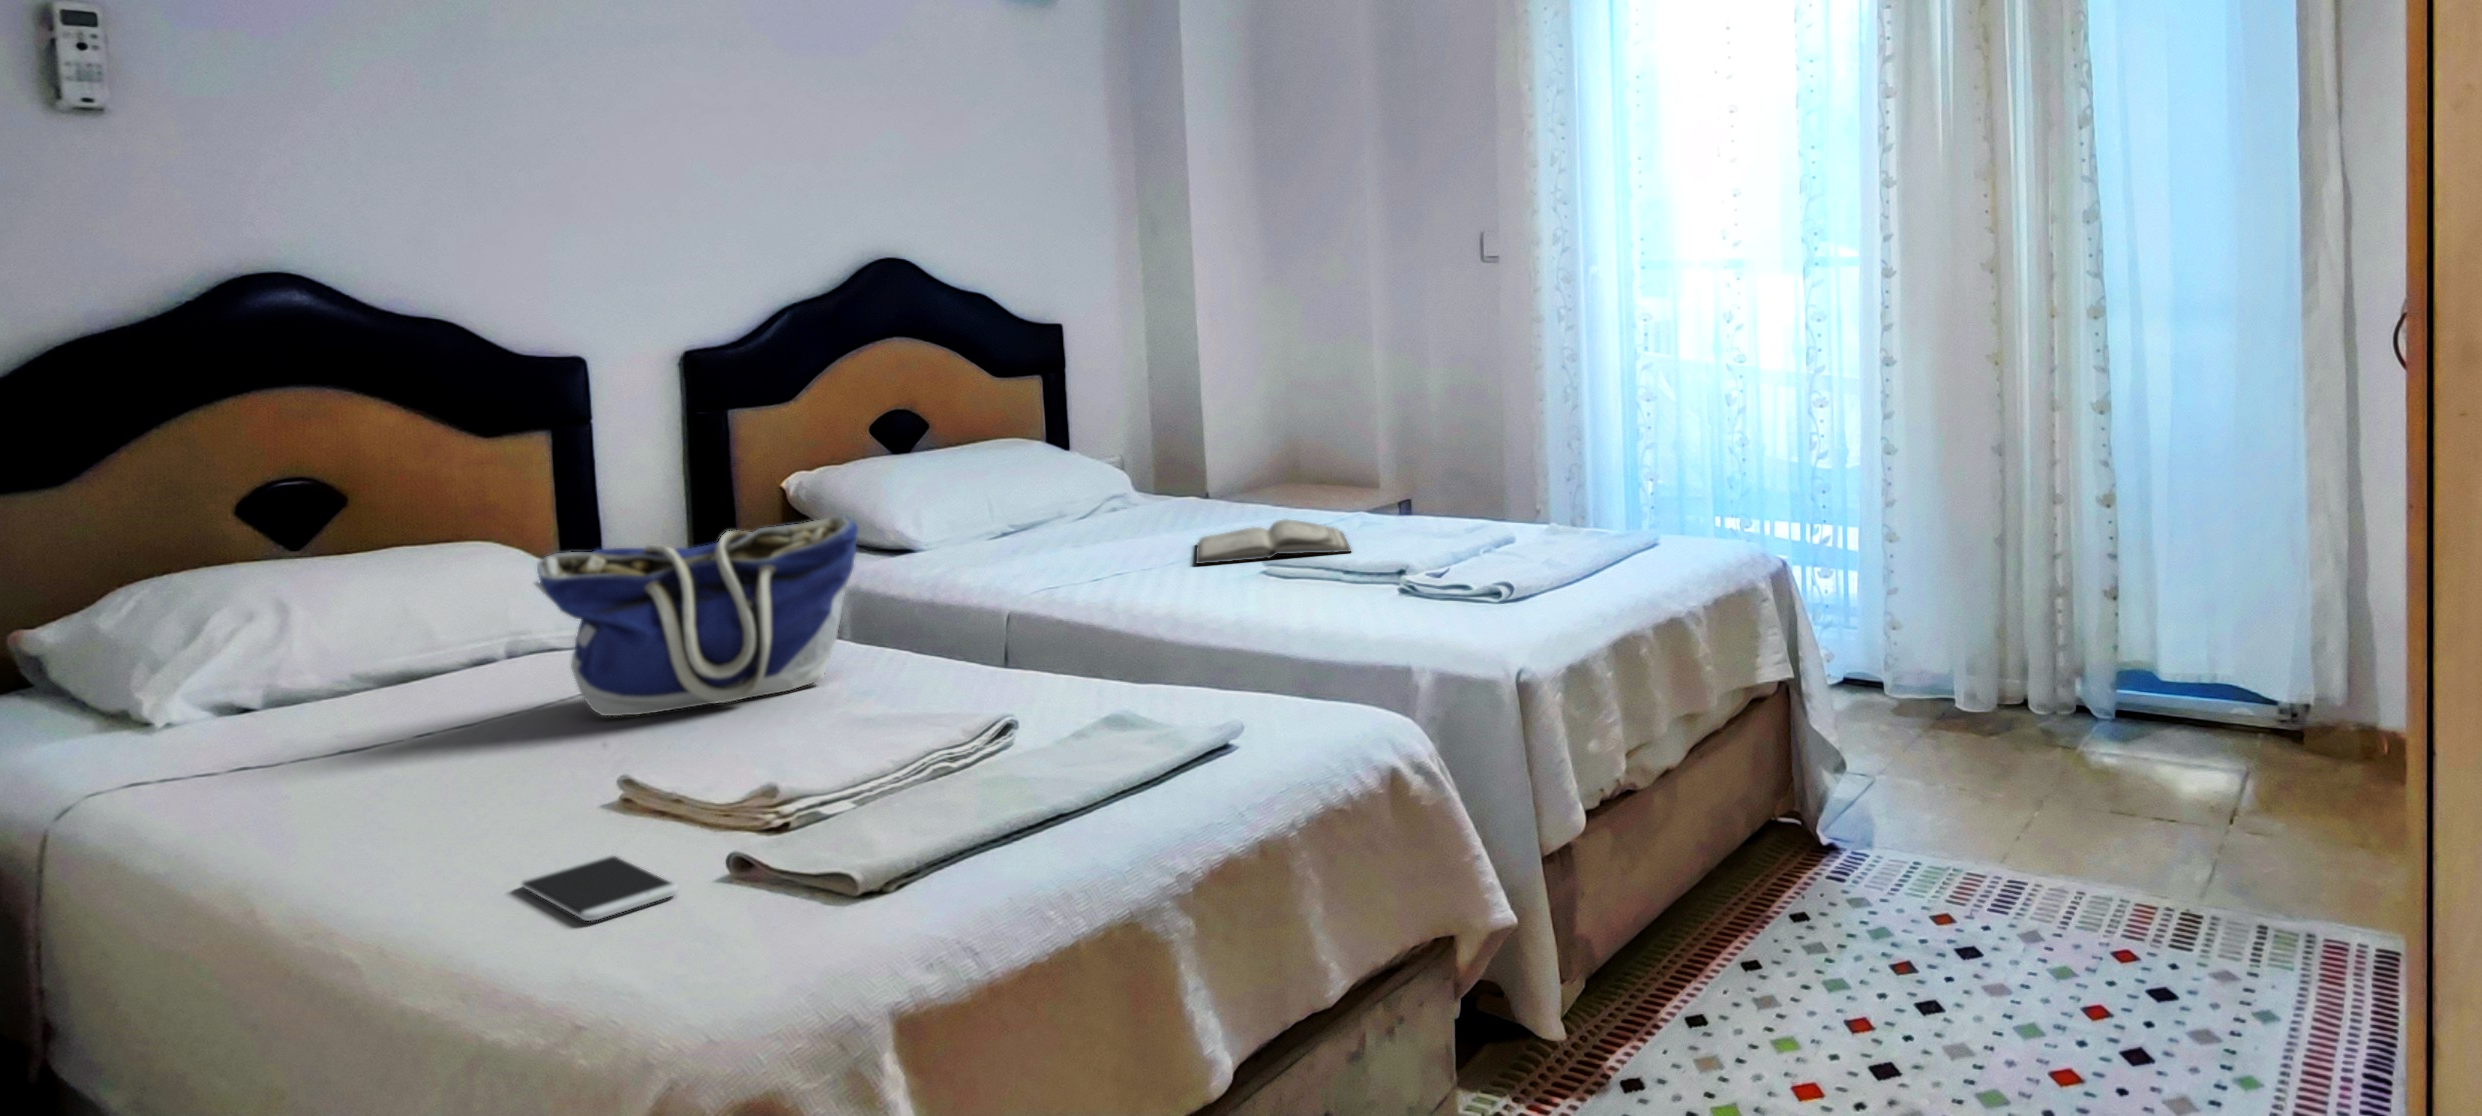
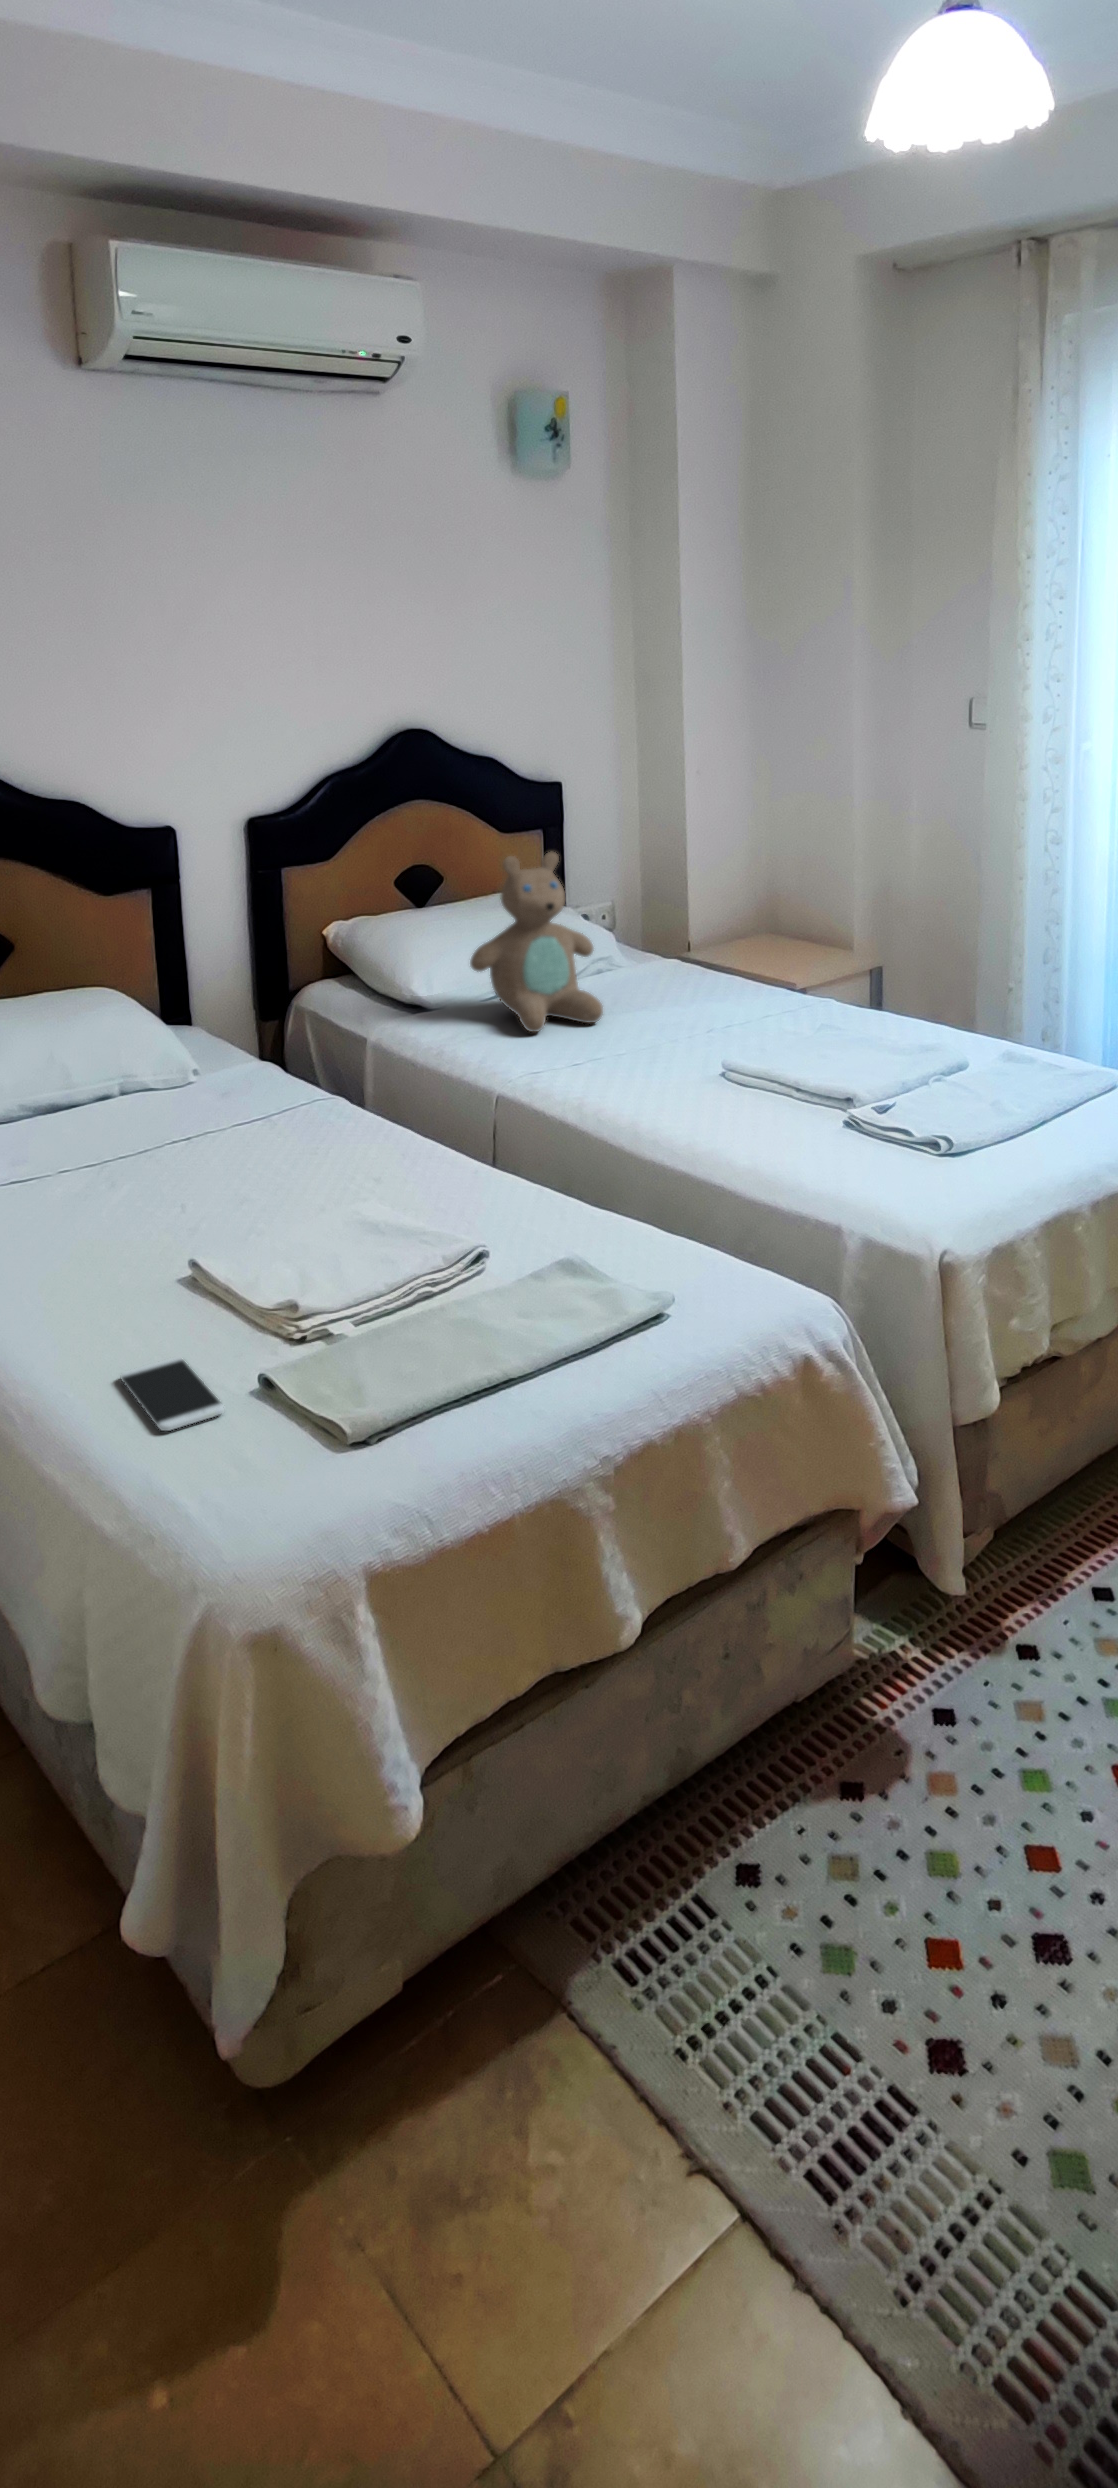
teddy bear: none [971,368,1130,564] -> present [470,852,603,1032]
tote bag: present [535,515,858,716] -> none [135,1032,372,1183]
diary: present [1196,519,1351,564] -> none [658,1005,802,1053]

